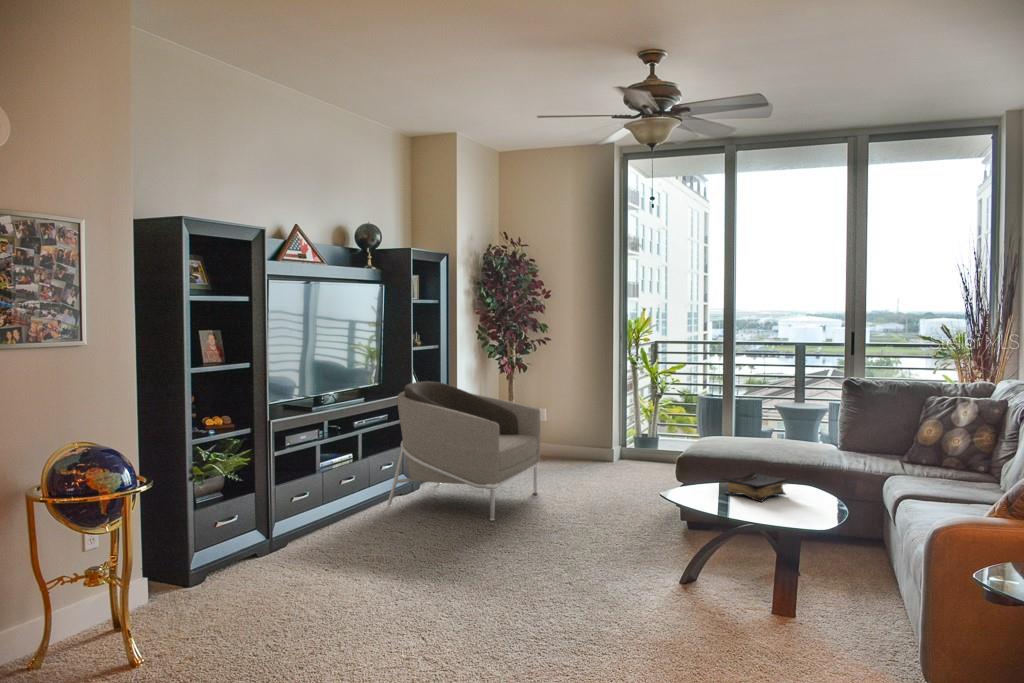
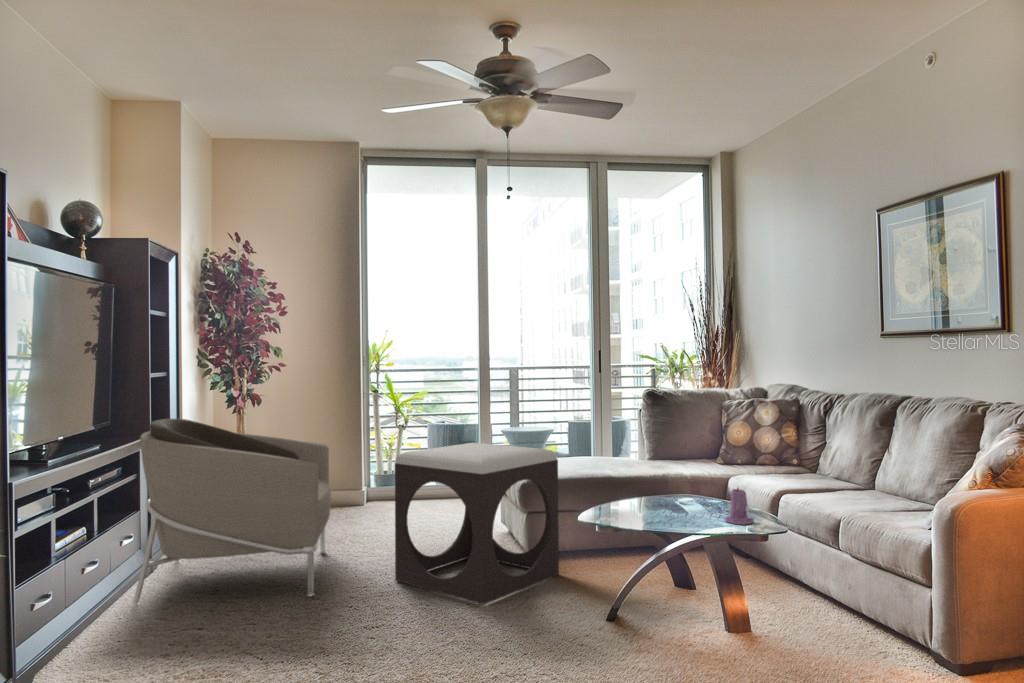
footstool: none [559,418,691,548] -> present [395,443,559,604]
book: present [724,472,787,502] -> none [634,486,690,517]
candle: none [790,480,818,517] -> present [725,488,754,525]

